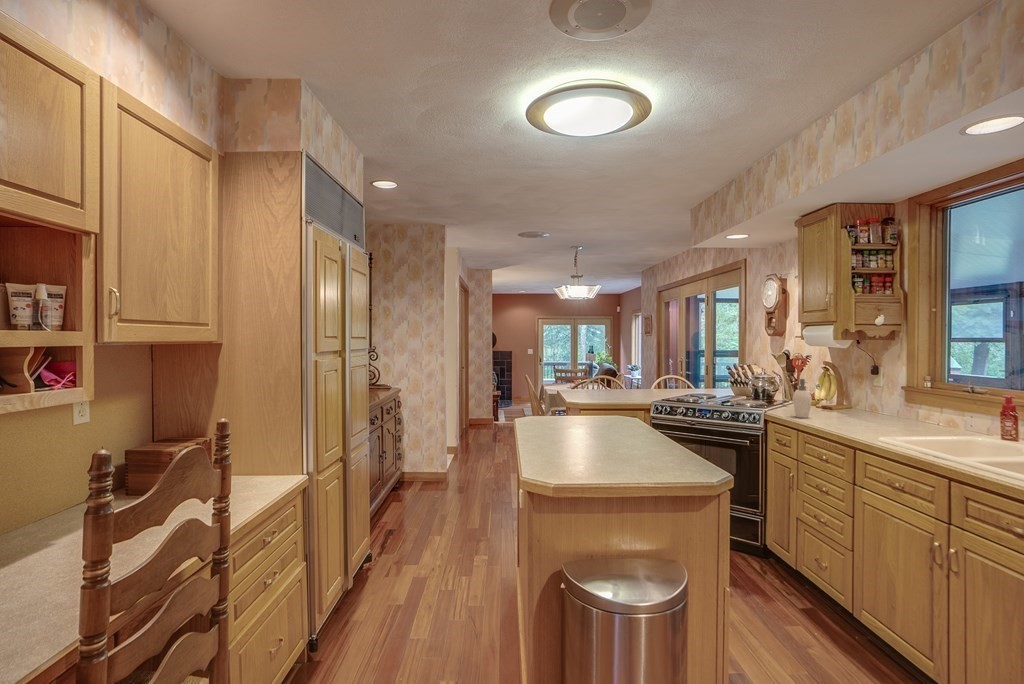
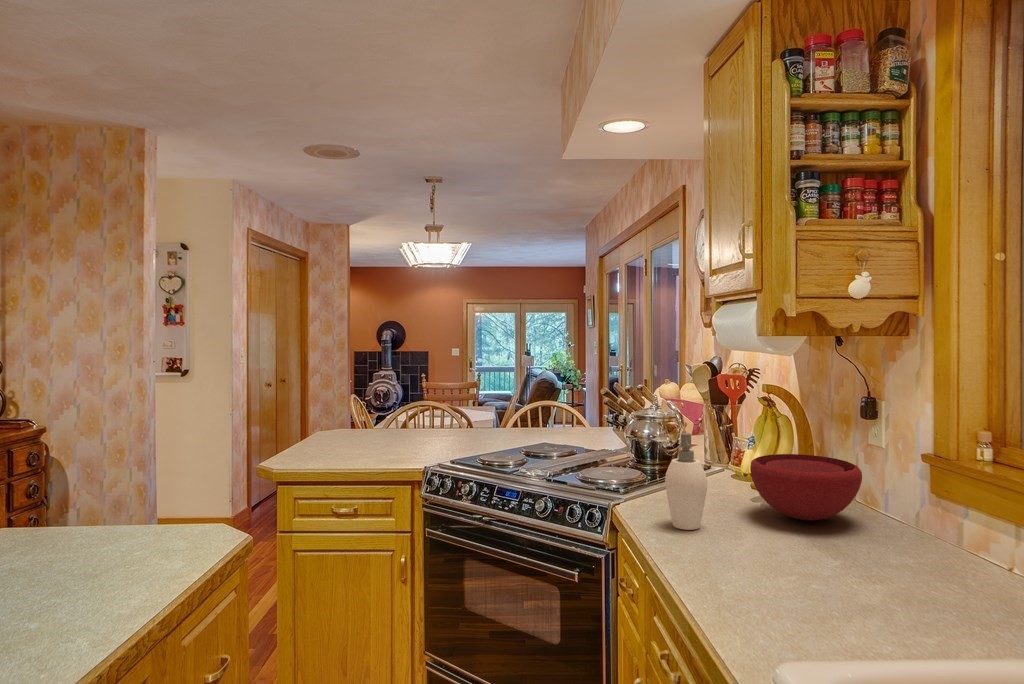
bowl: none [825,391,876,416] -> present [750,454,862,521]

